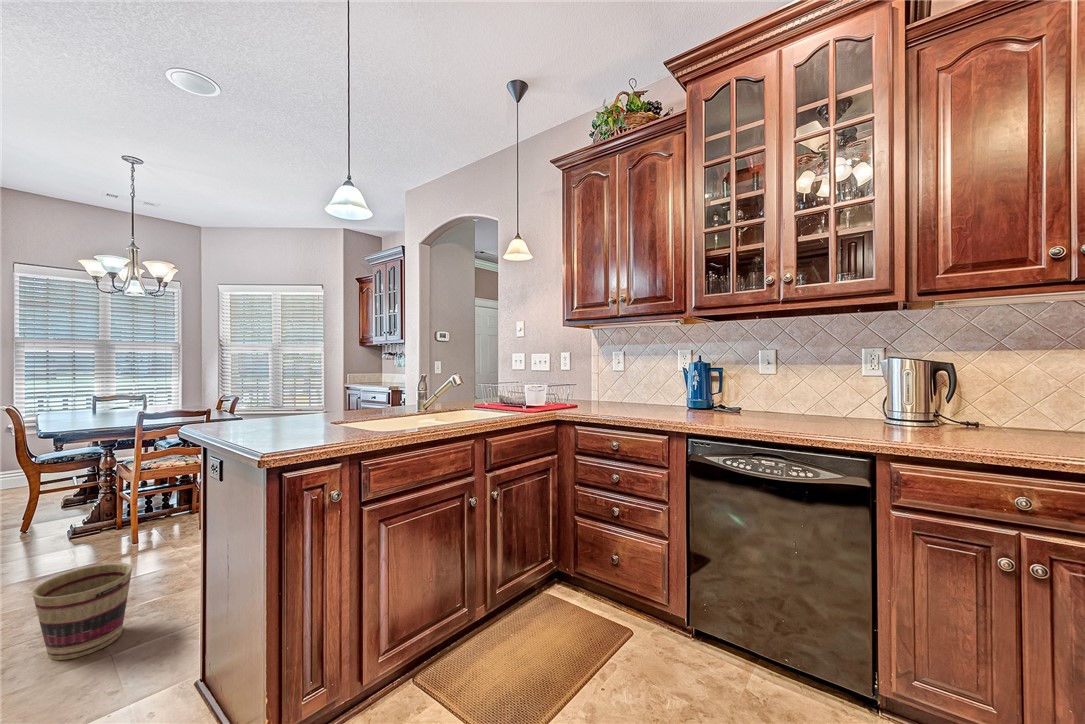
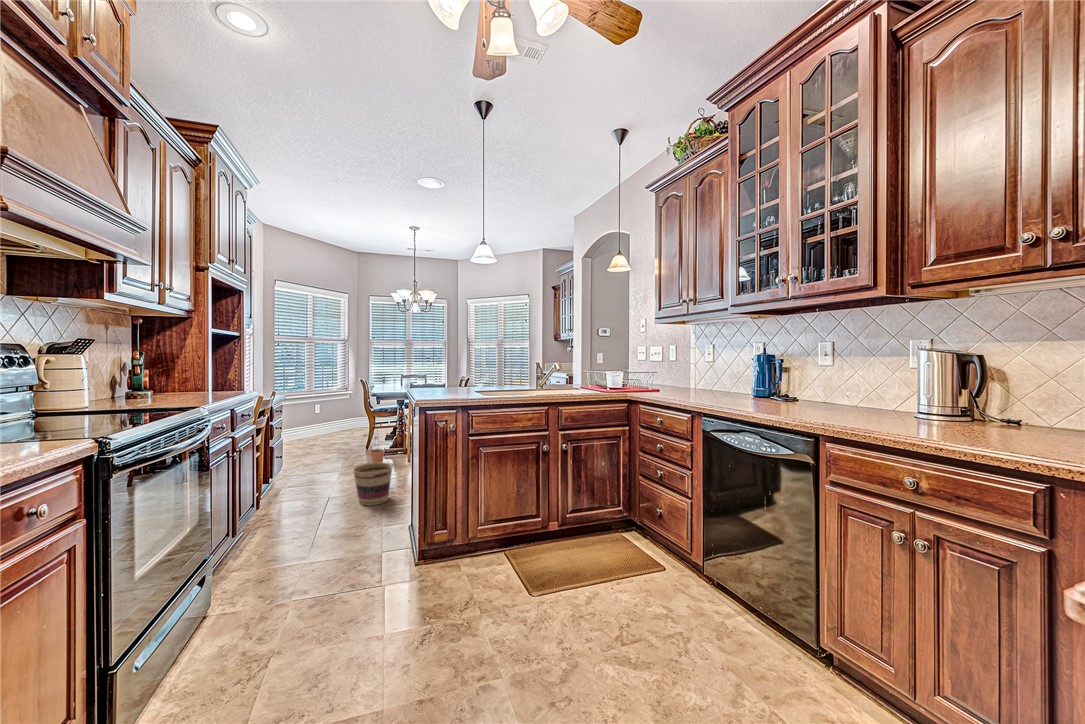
potted plant: none [25,485,84,564] -> present [363,422,385,463]

